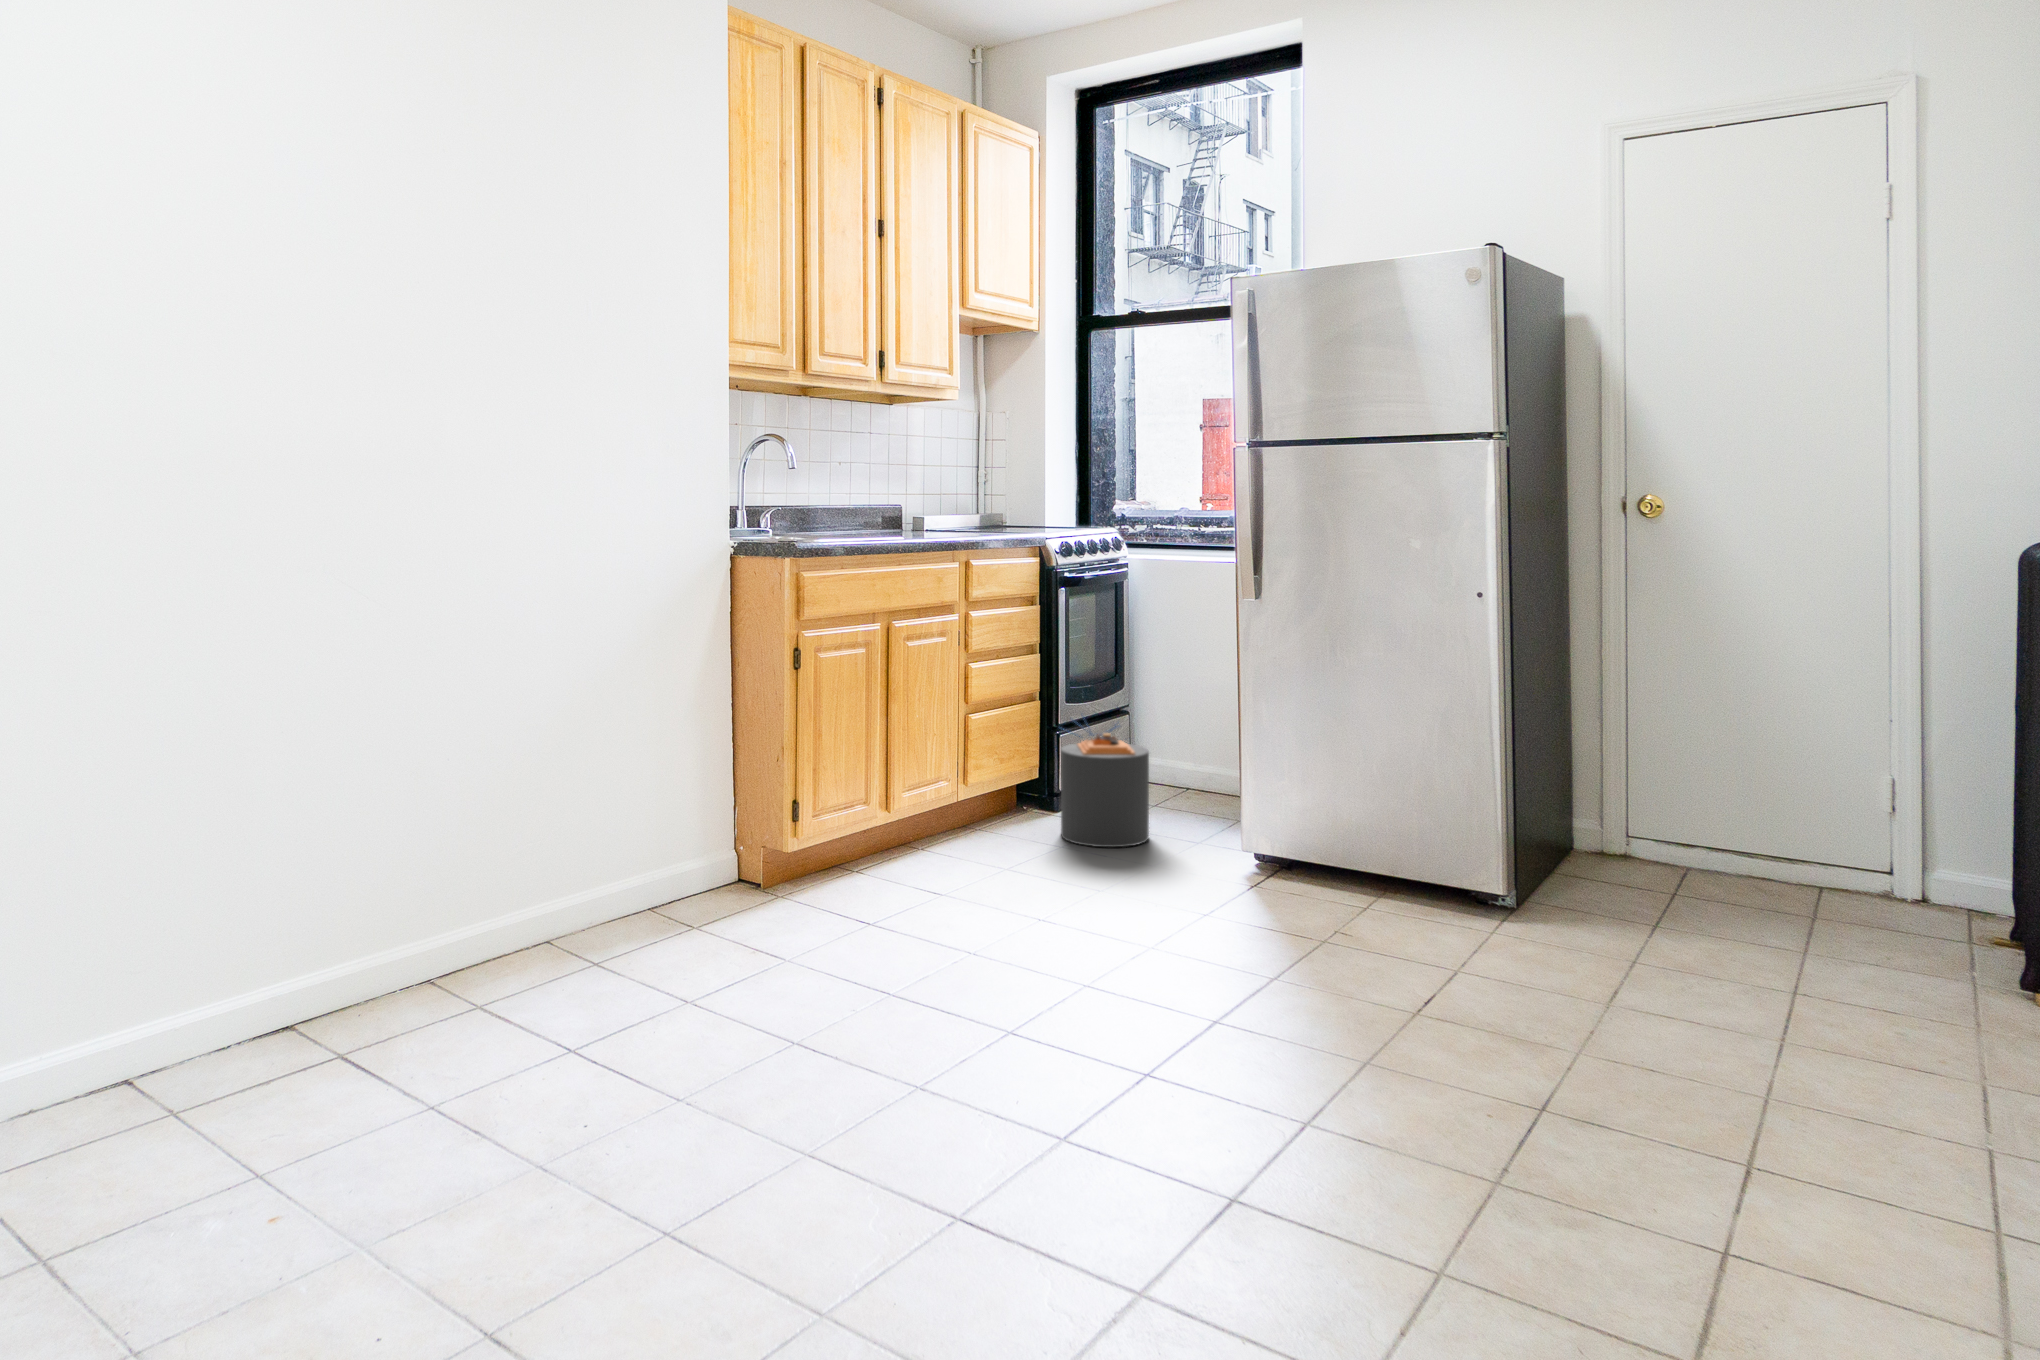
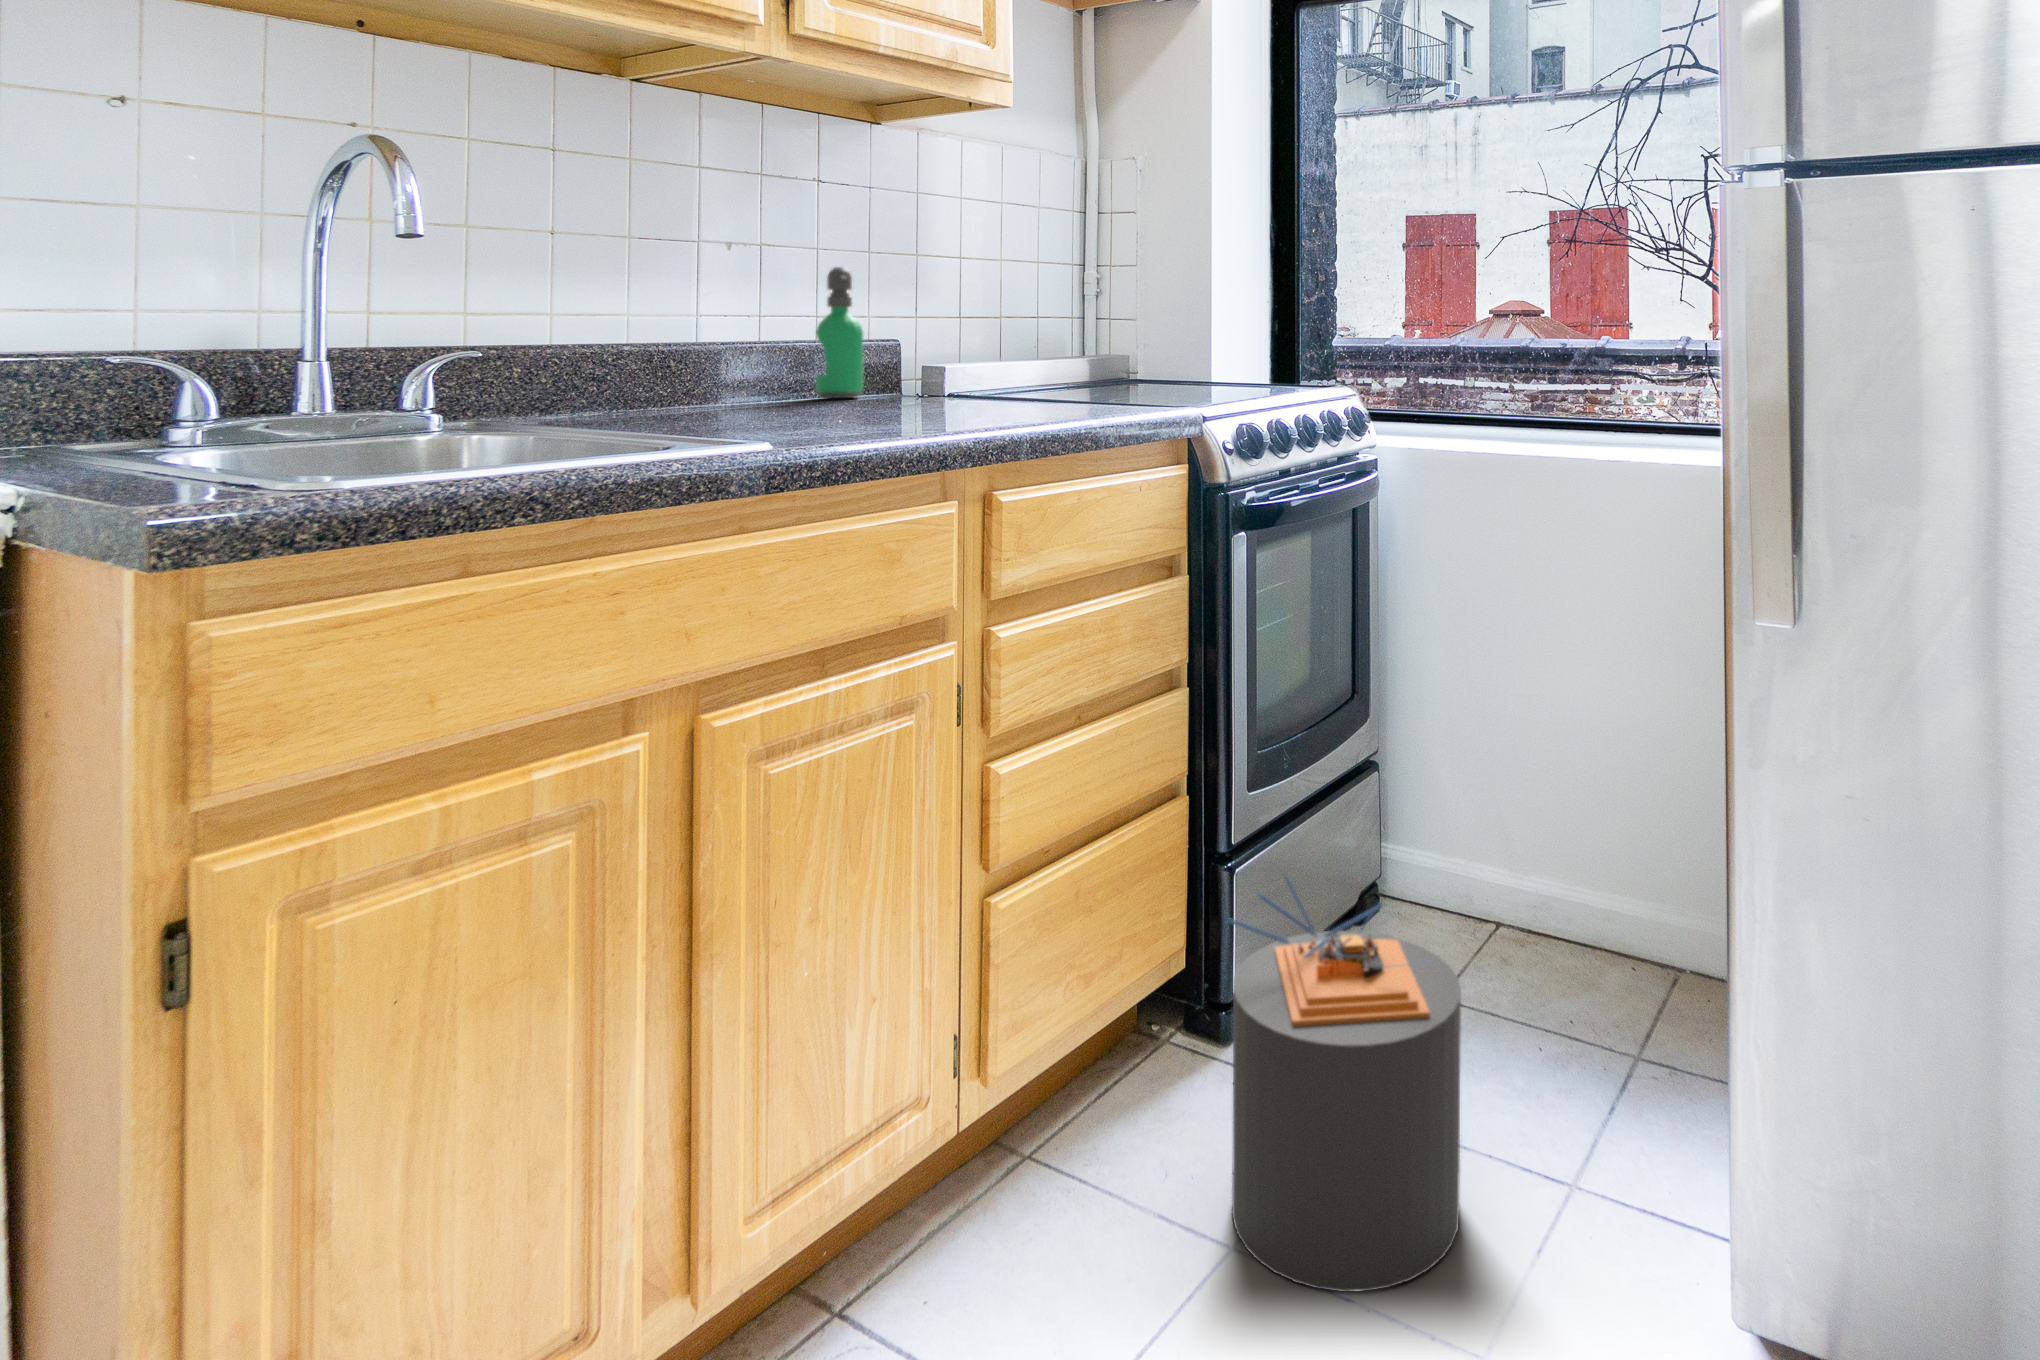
soap dispenser: none [867,473,888,533] -> present [816,267,863,398]

